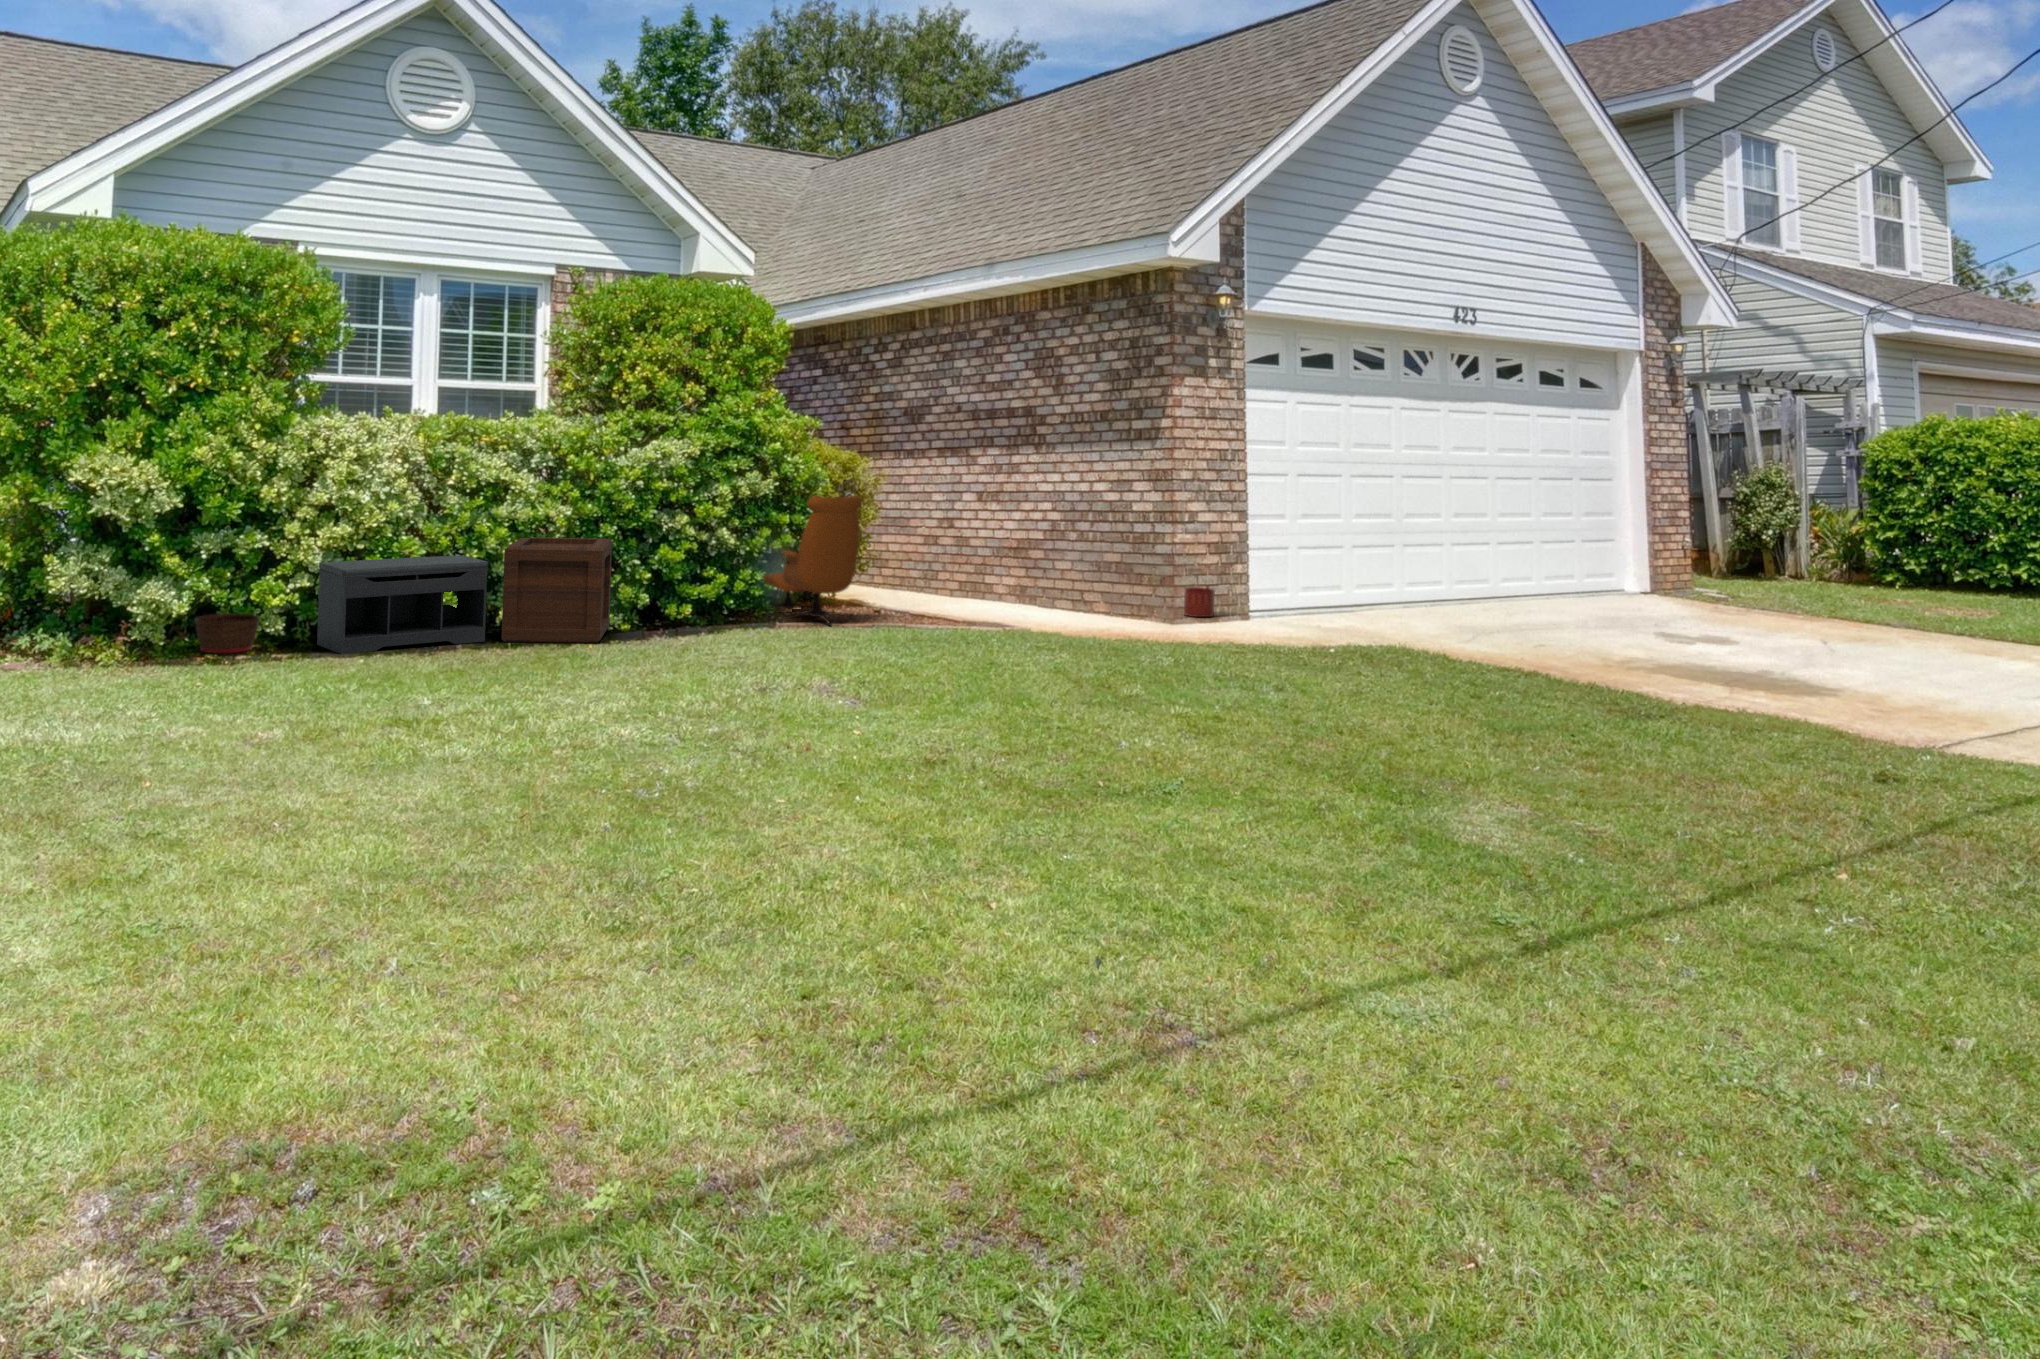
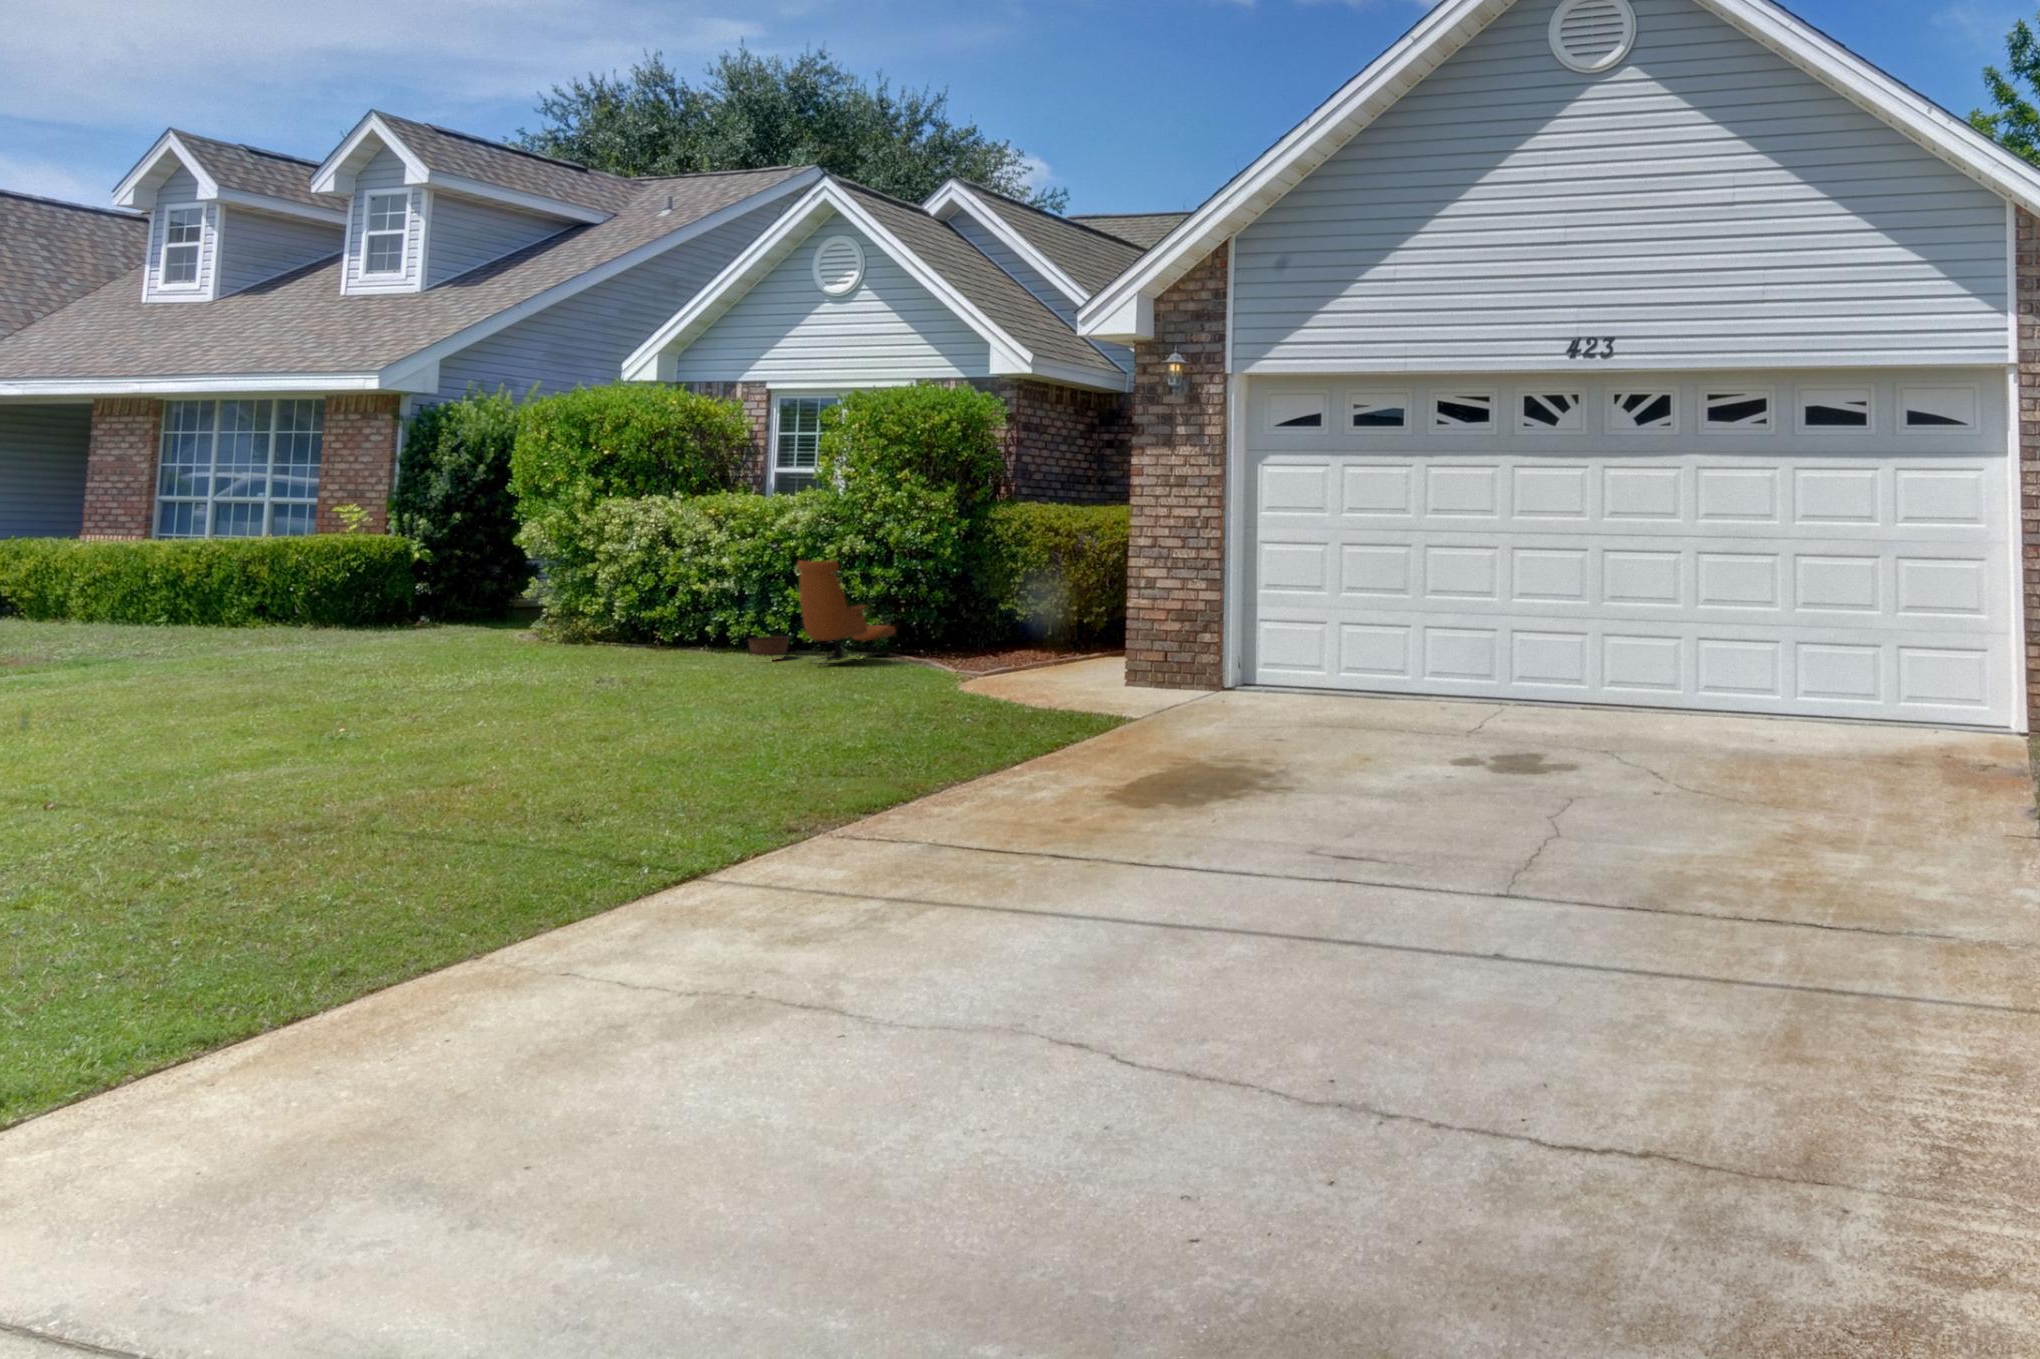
wooden crate: present [502,537,612,643] -> none [599,589,698,666]
bench: present [317,555,488,654] -> none [498,601,617,662]
planter: present [1184,587,1215,617] -> none [1116,653,1146,683]
basket: present [195,613,260,653] -> present [748,636,789,659]

